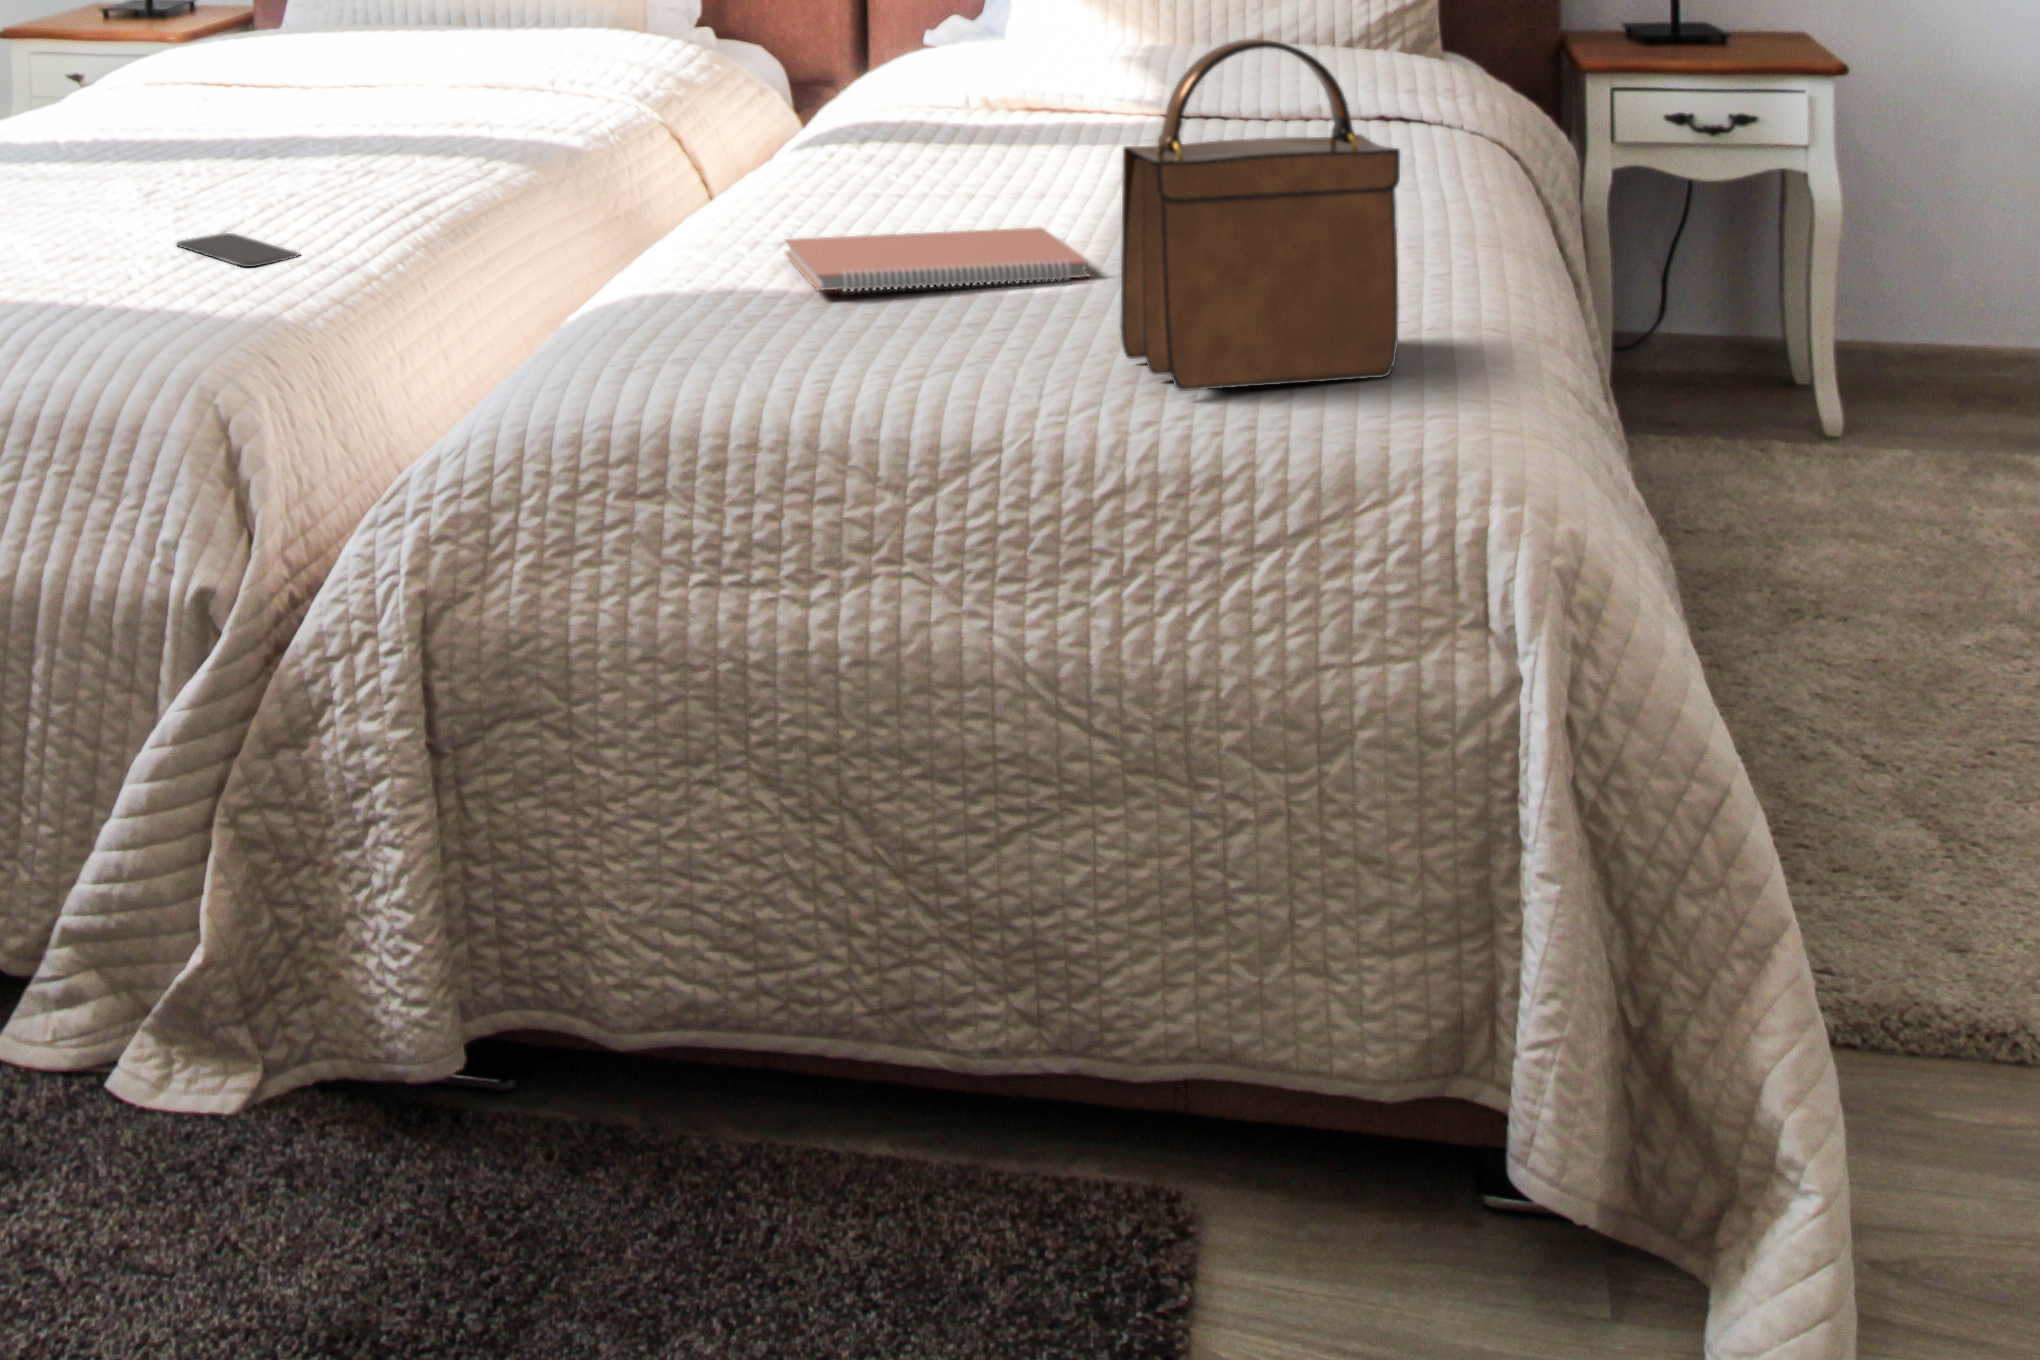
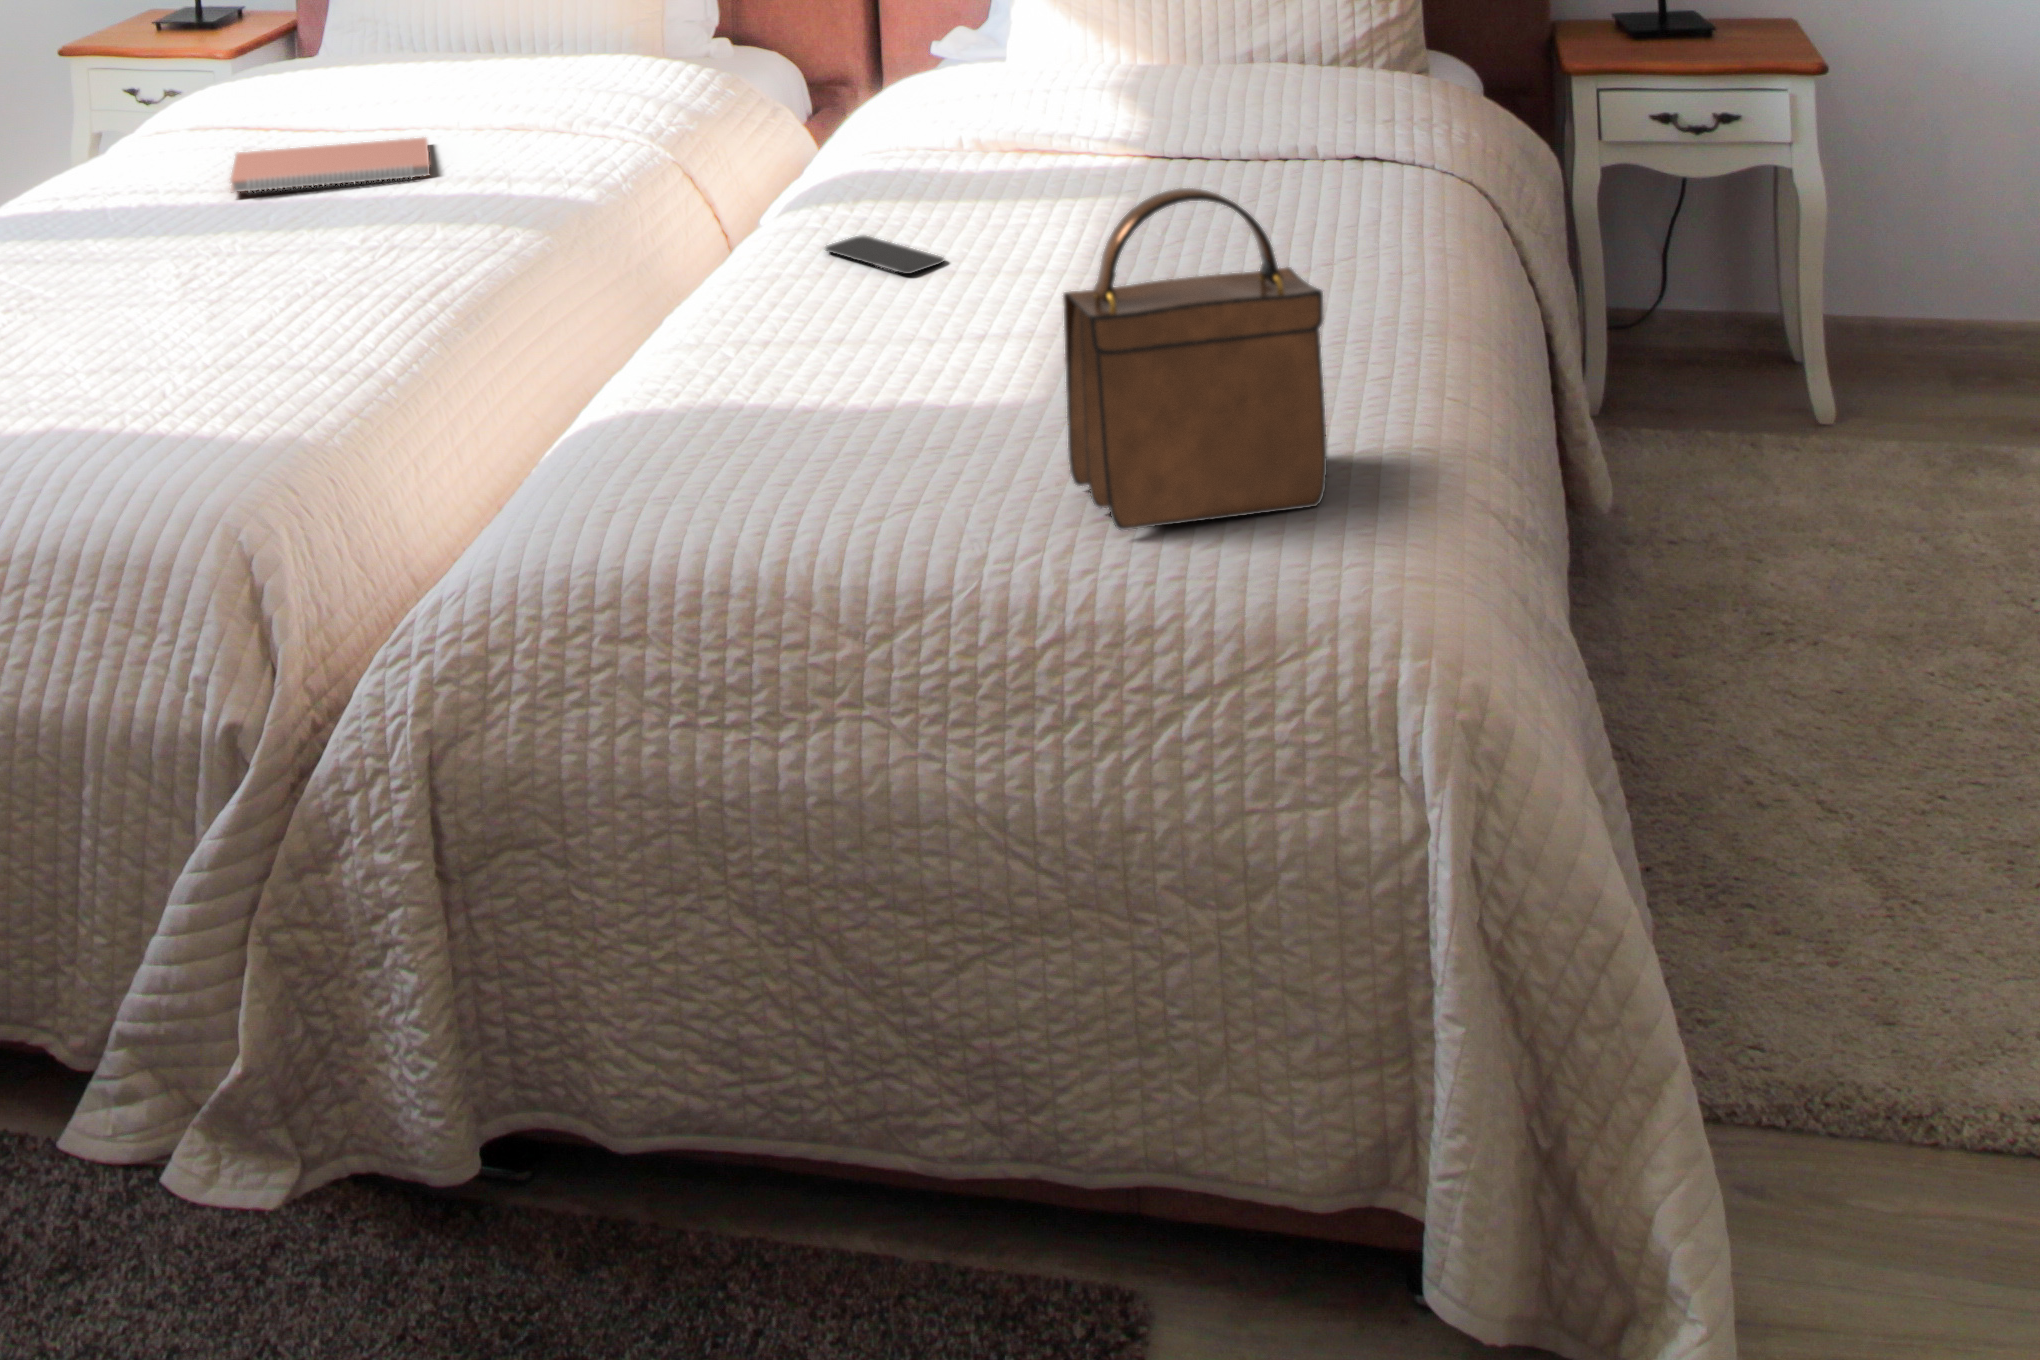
notebook: present [785,227,1090,291] -> present [230,138,430,192]
smartphone: present [177,233,299,267] -> present [825,236,944,274]

